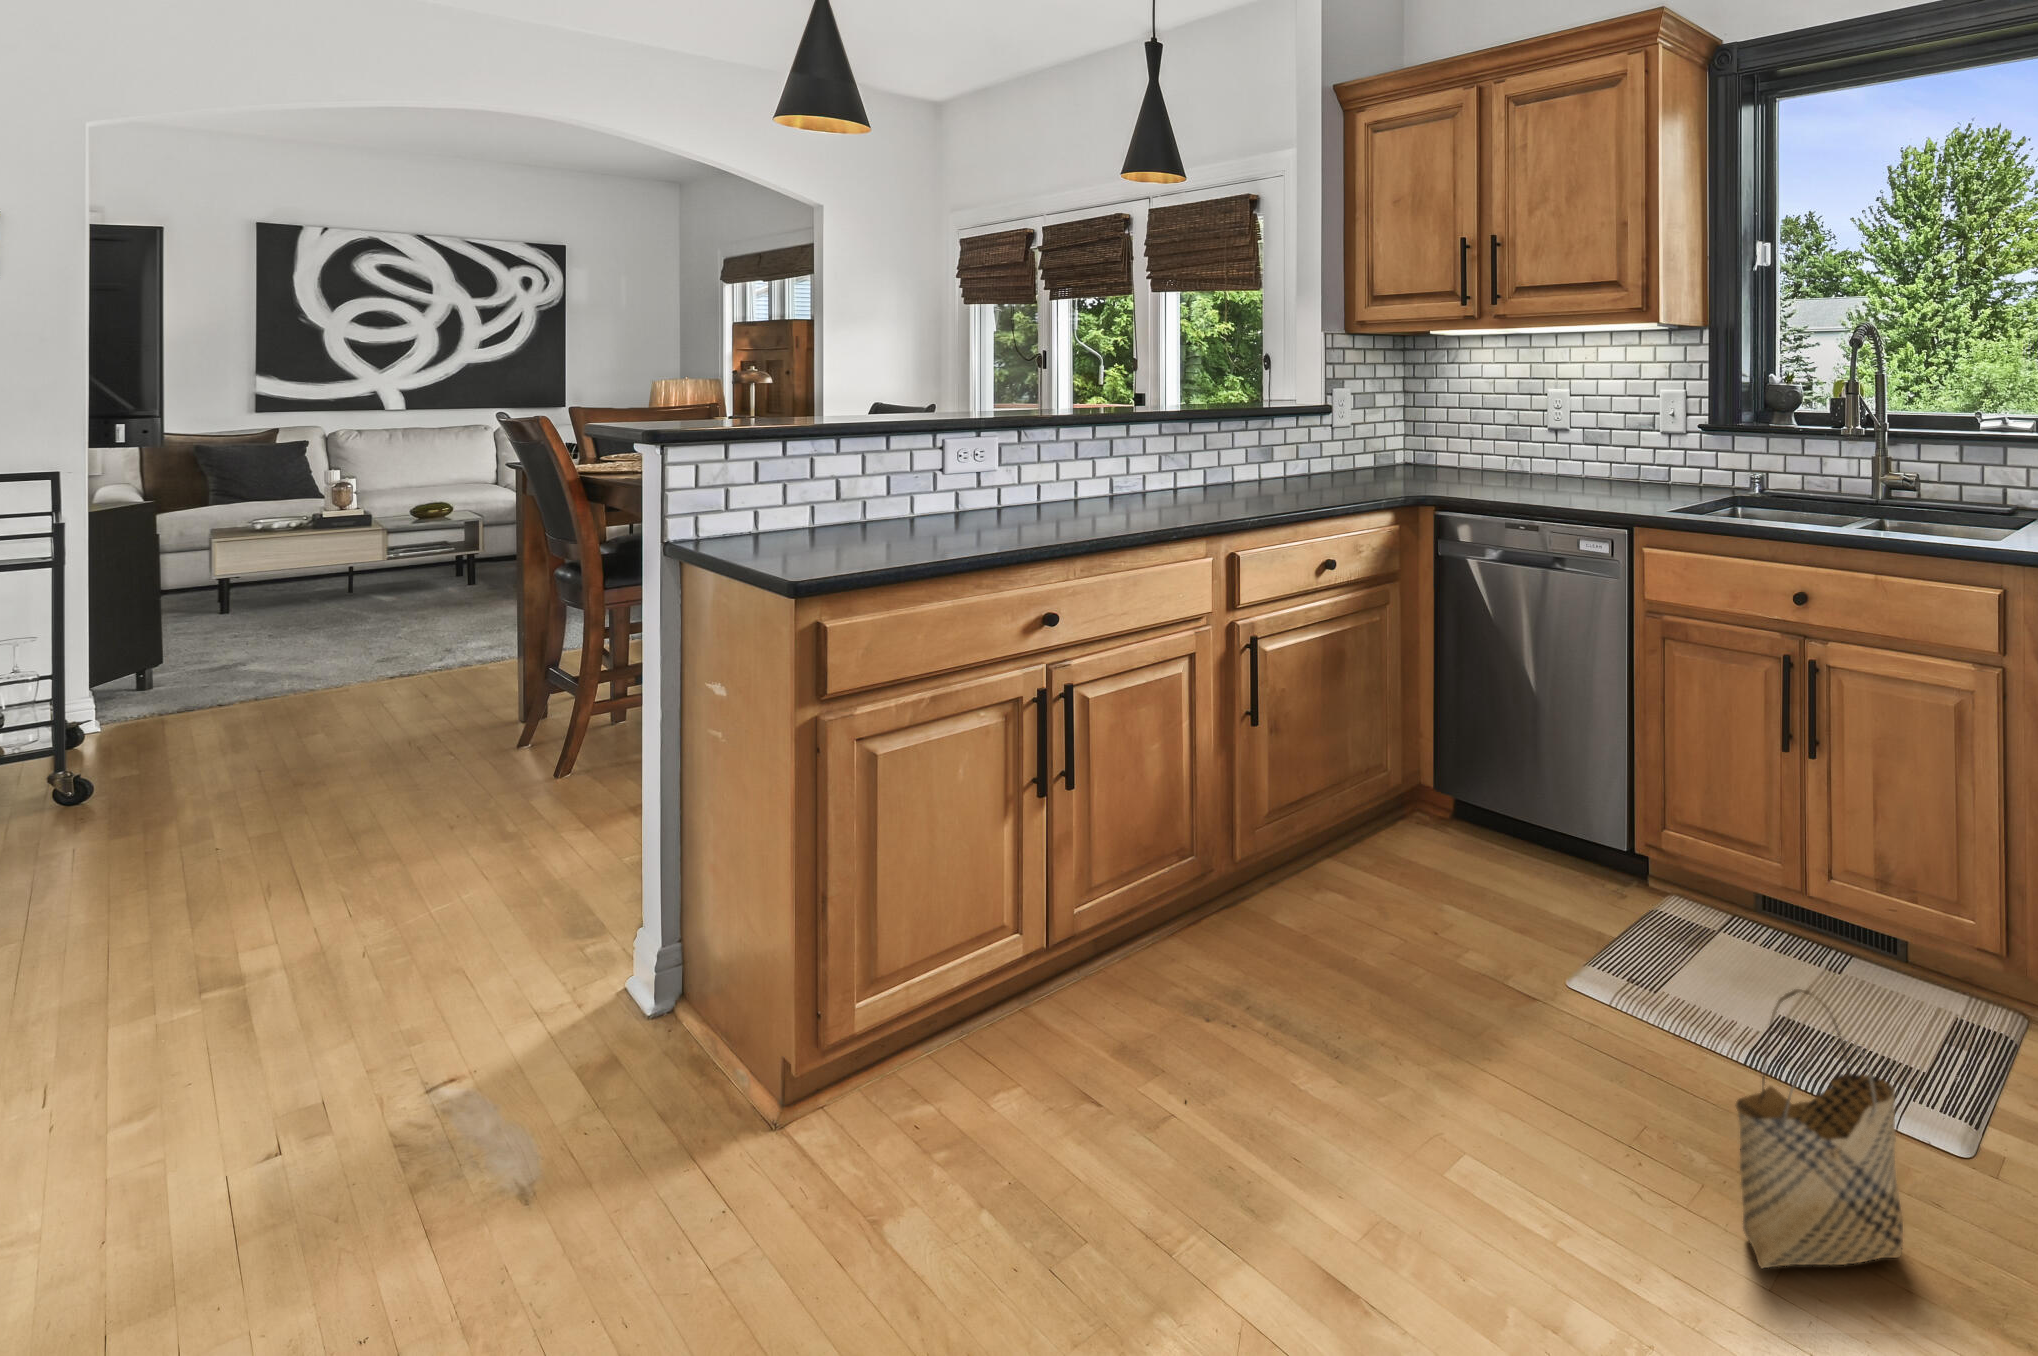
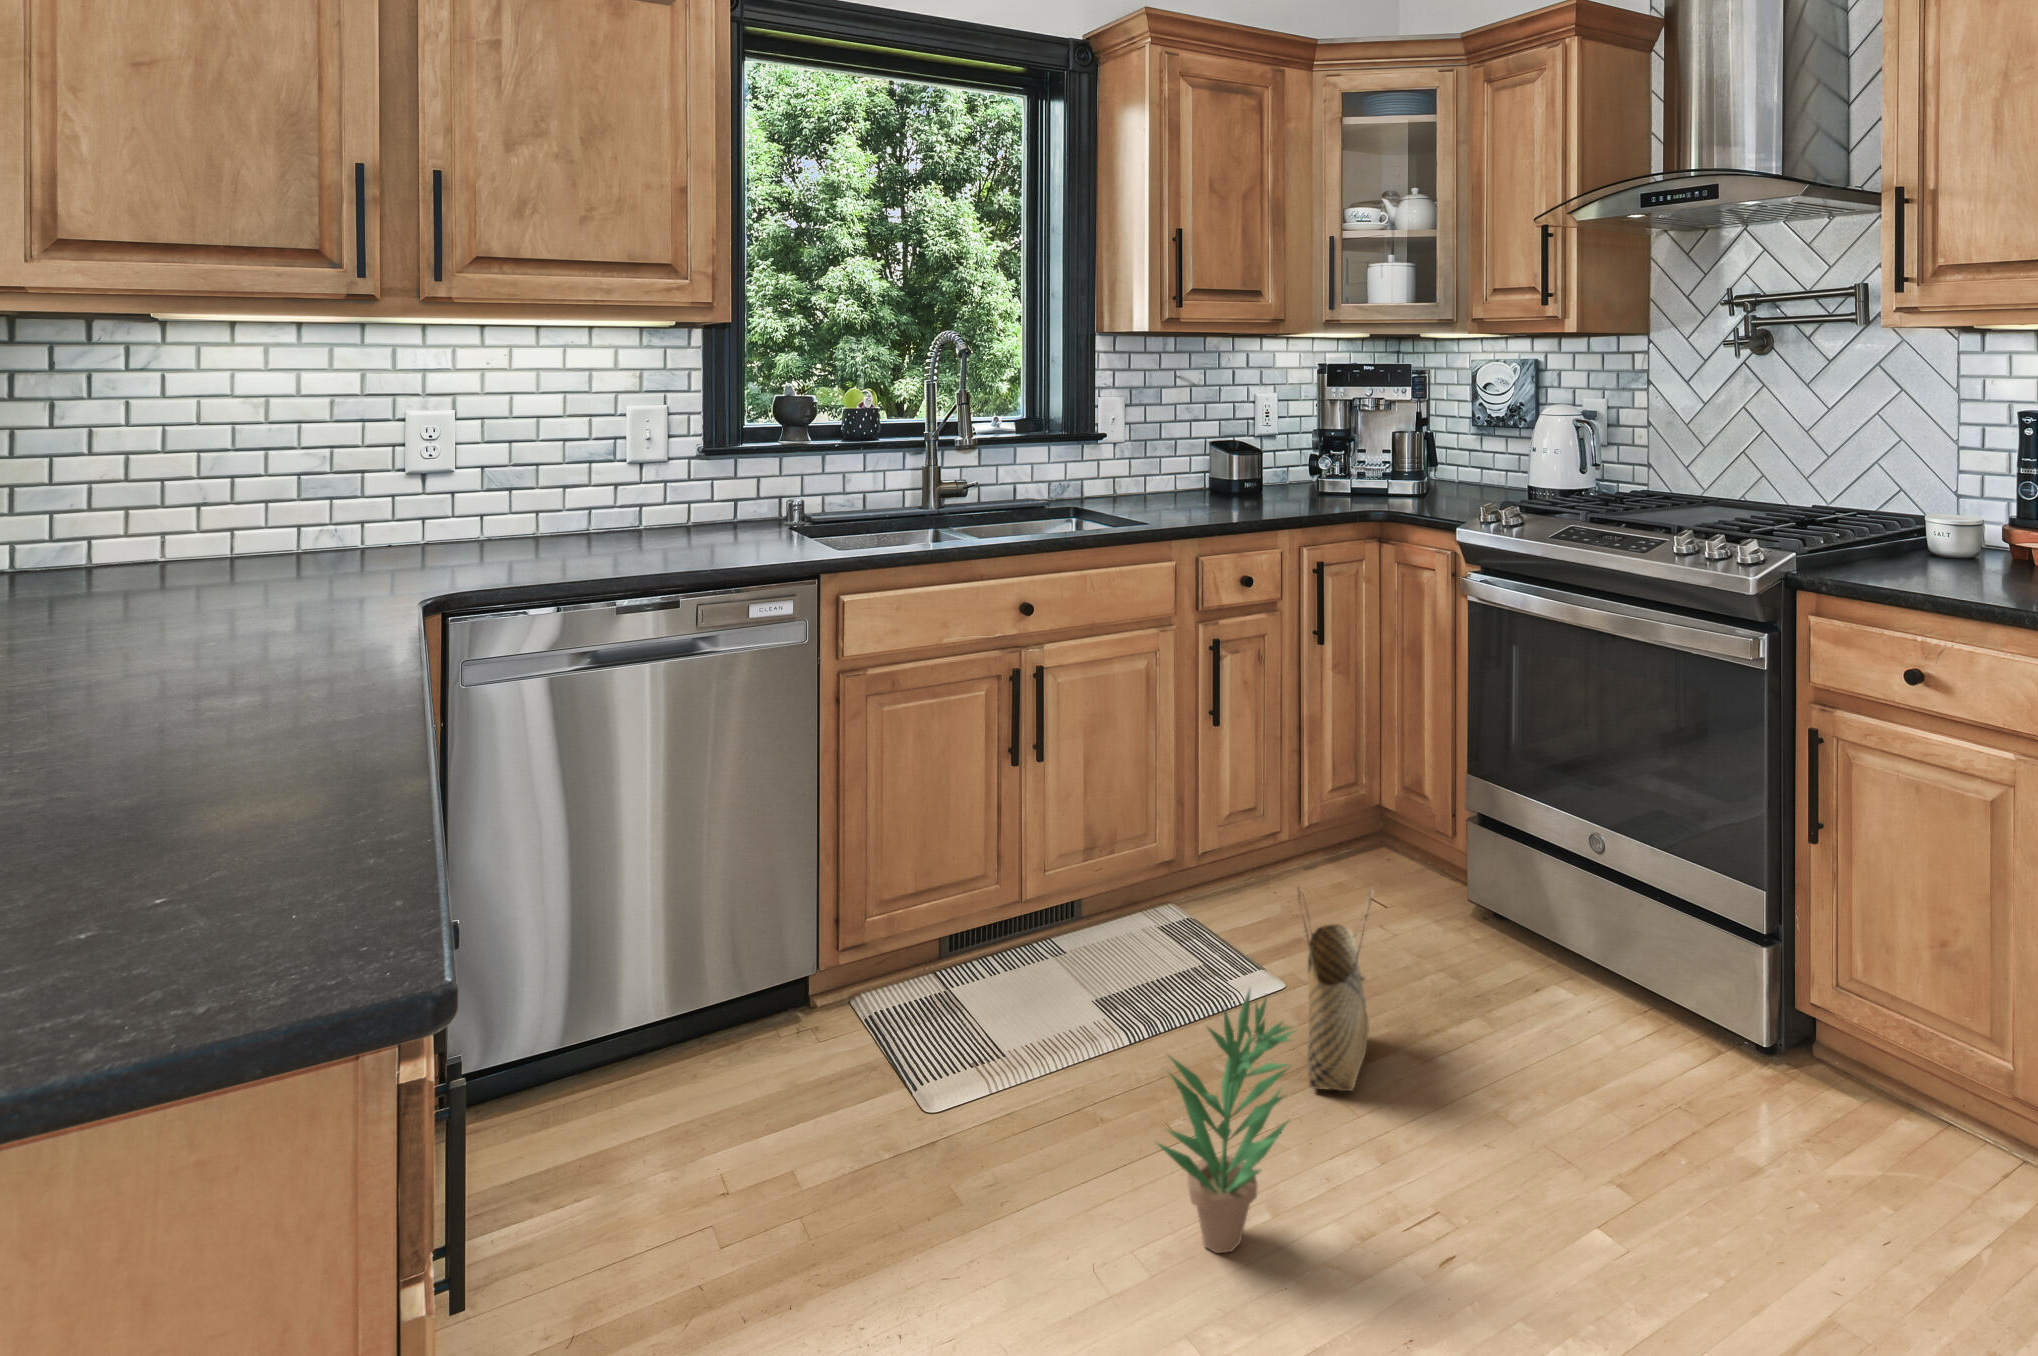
potted plant: none [1385,976,1521,1236] -> present [1158,992,1294,1253]

